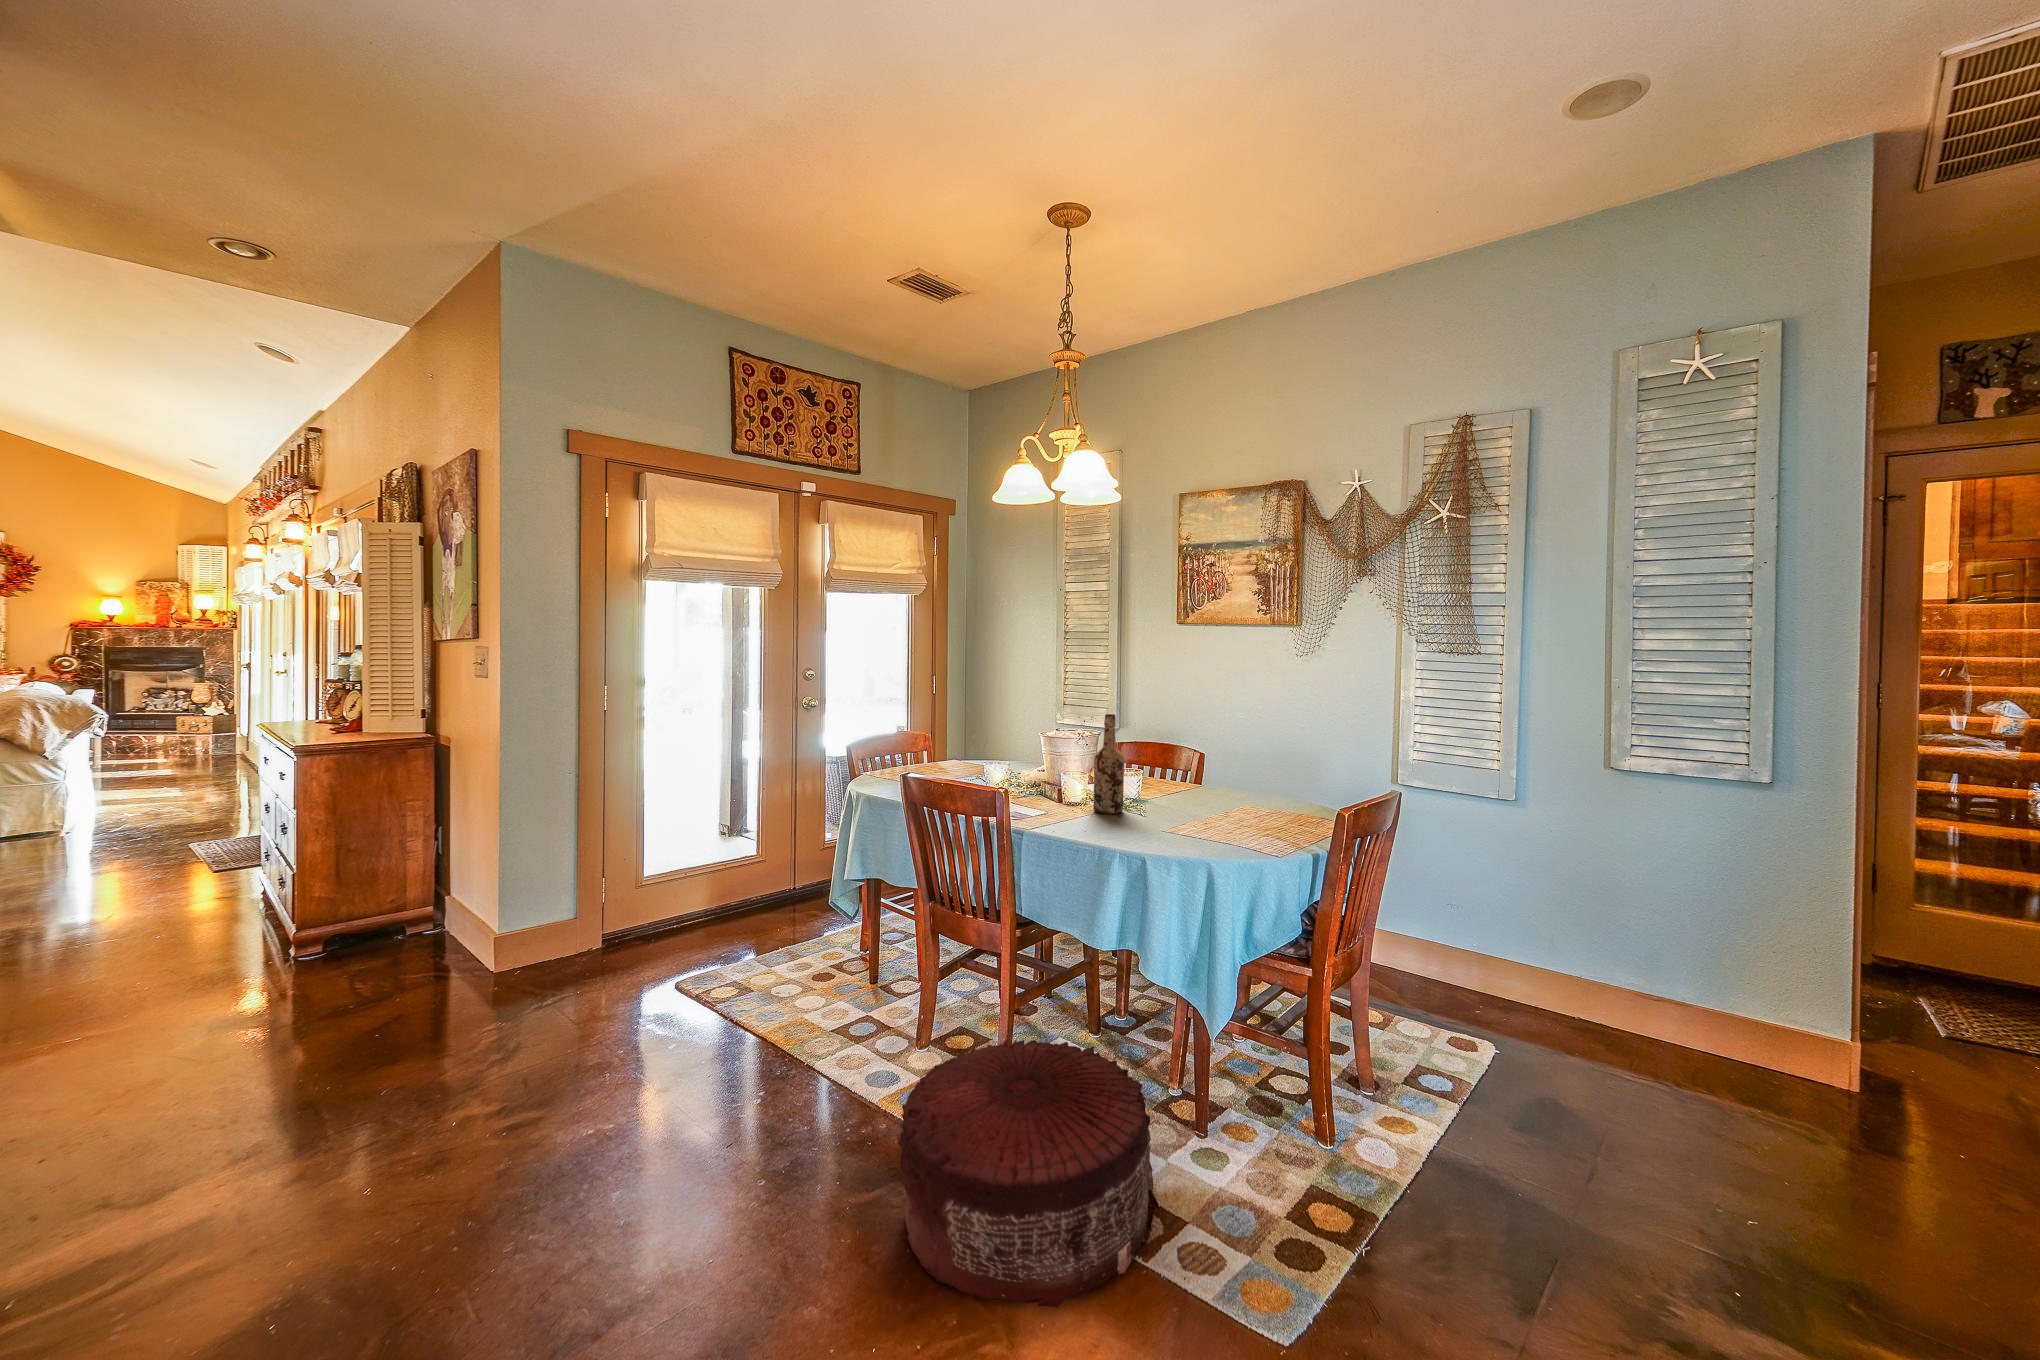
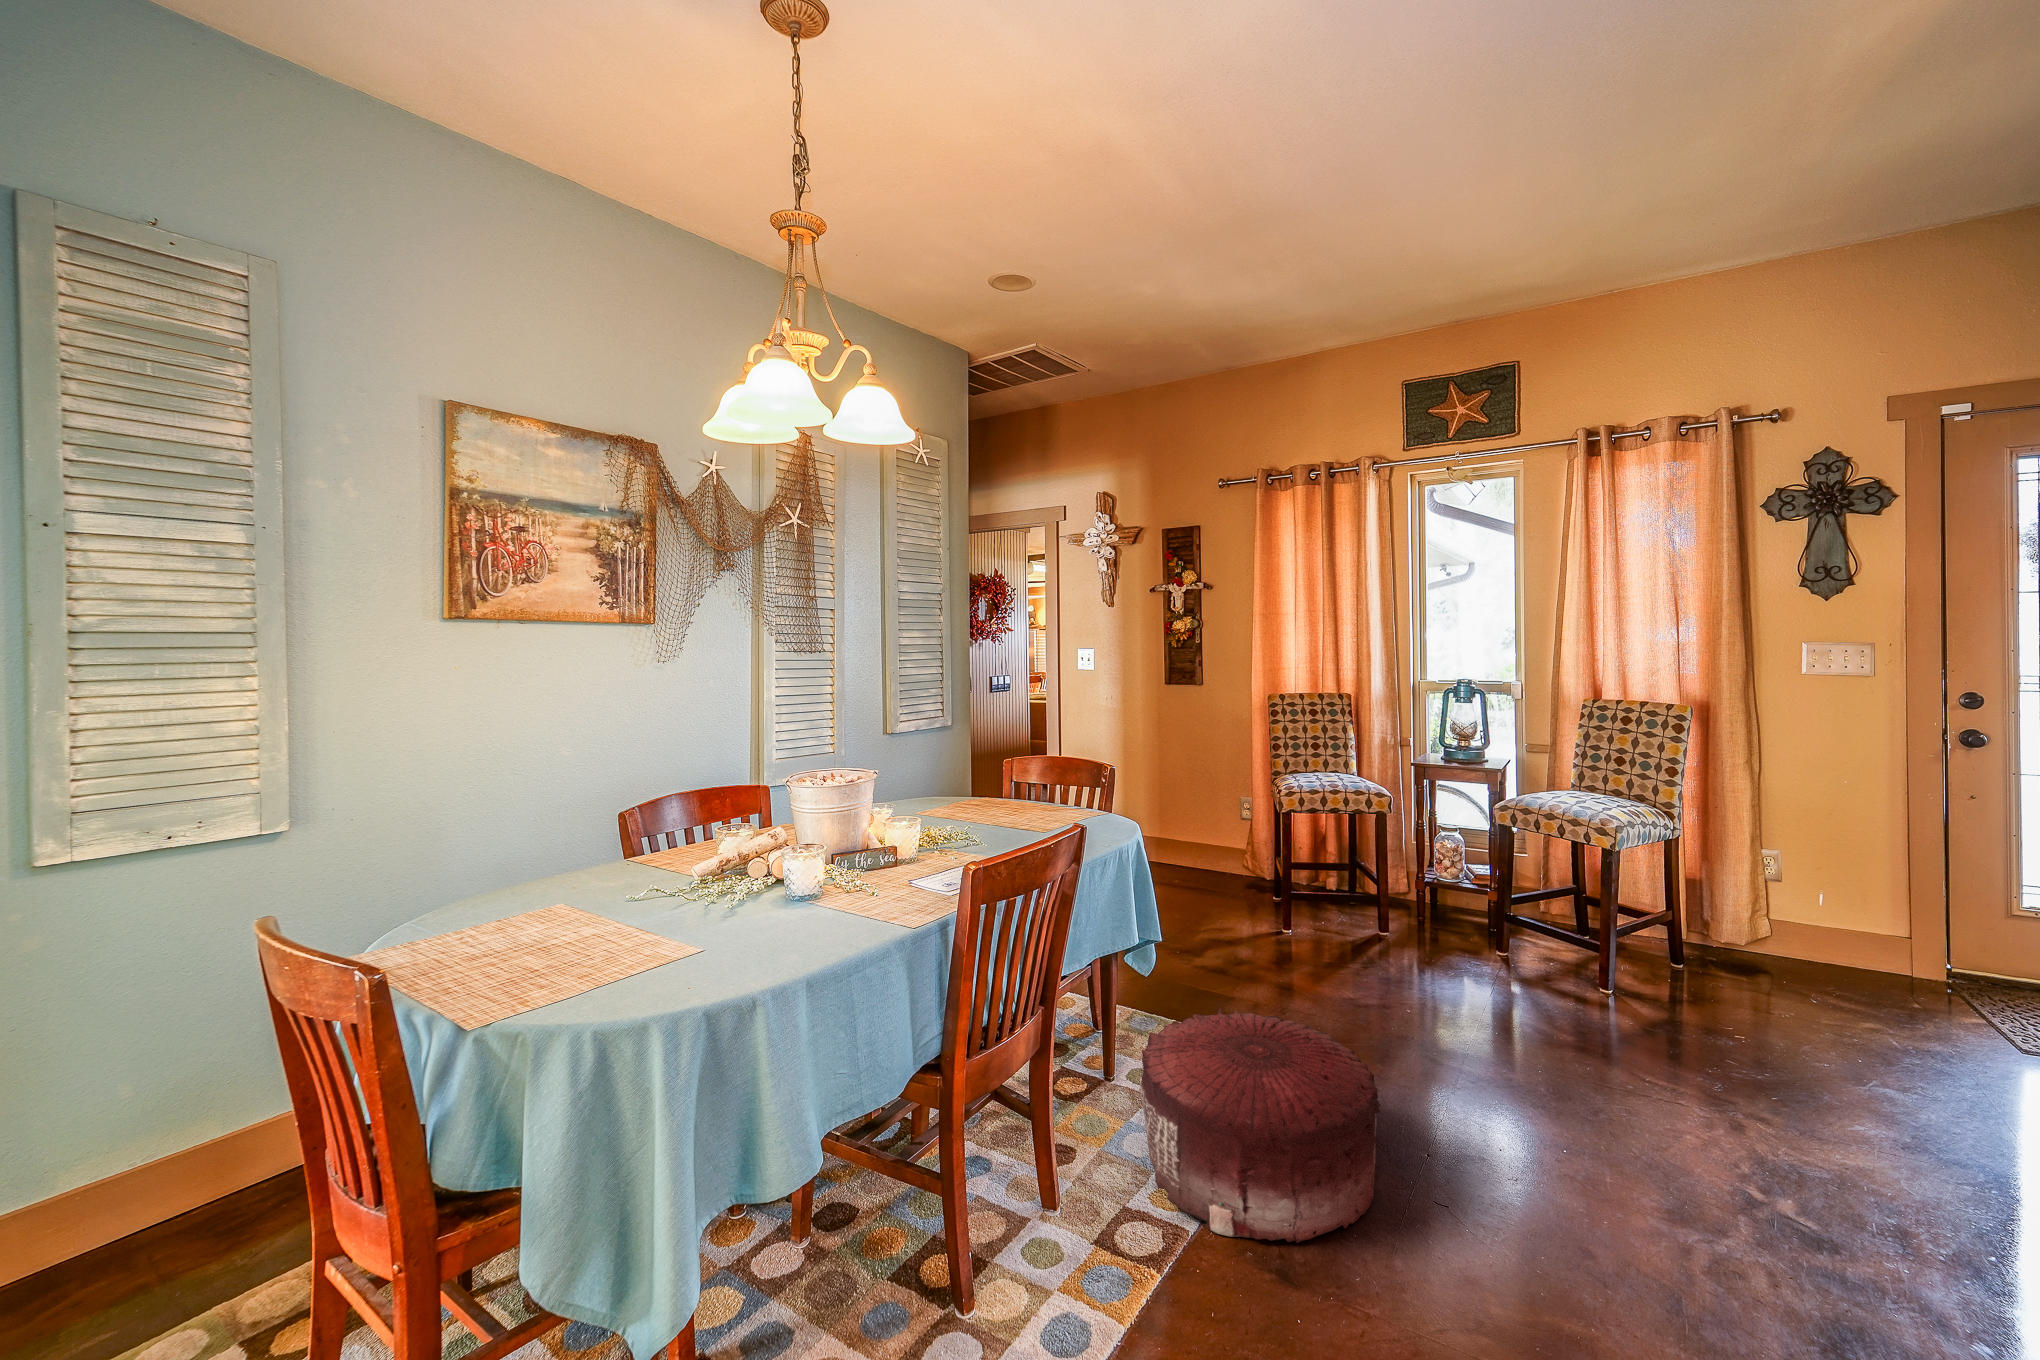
wine bottle: present [1094,714,1124,814] -> none [947,728,984,847]

